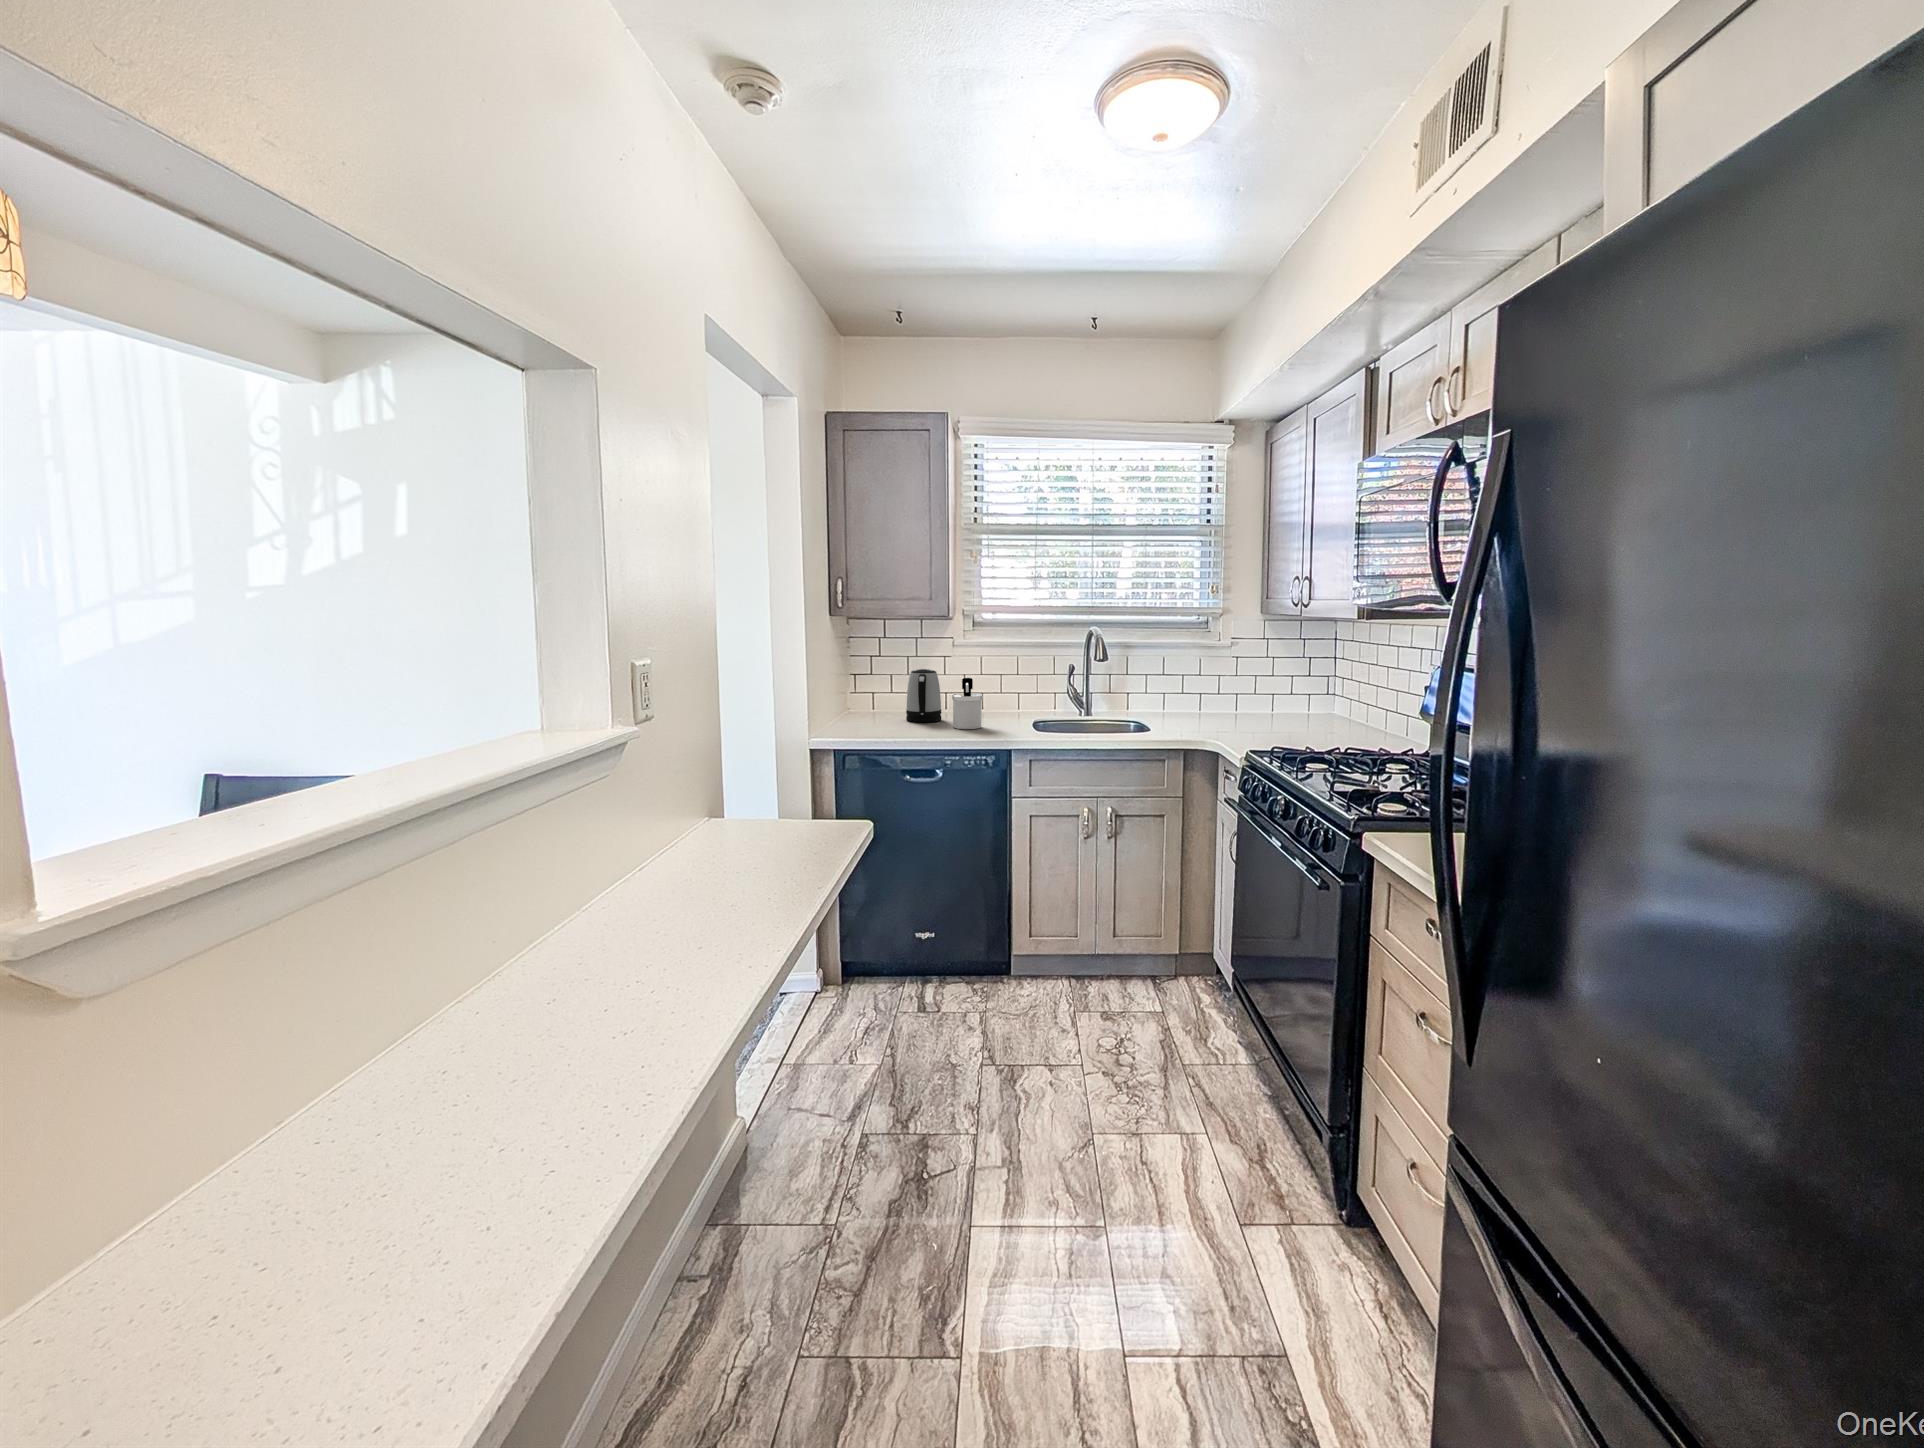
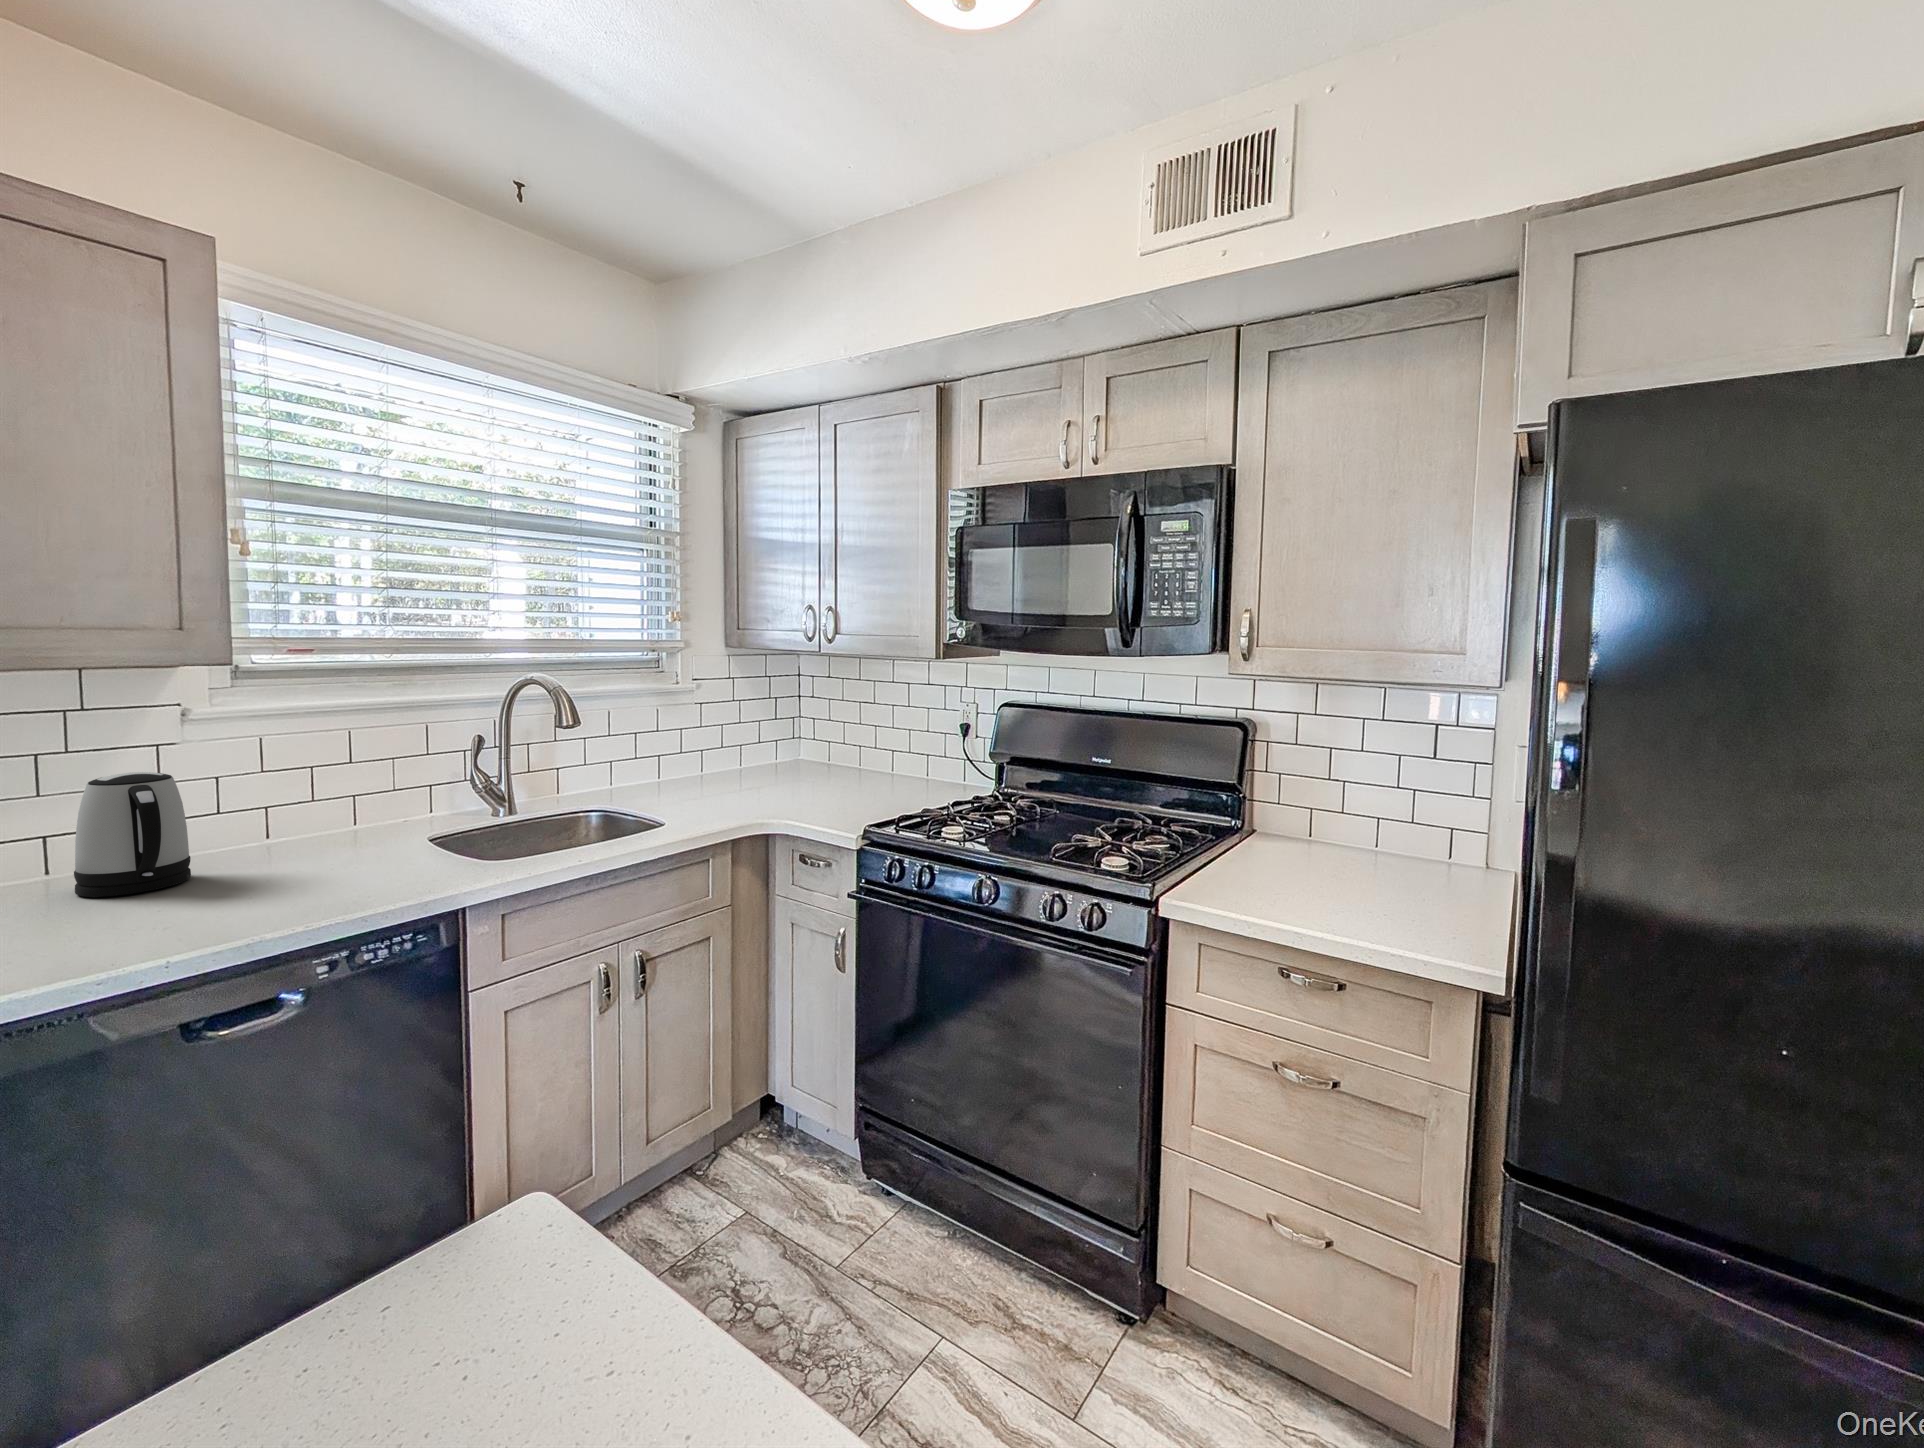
soap dispenser: present [952,678,983,729] -> none [256,780,338,887]

